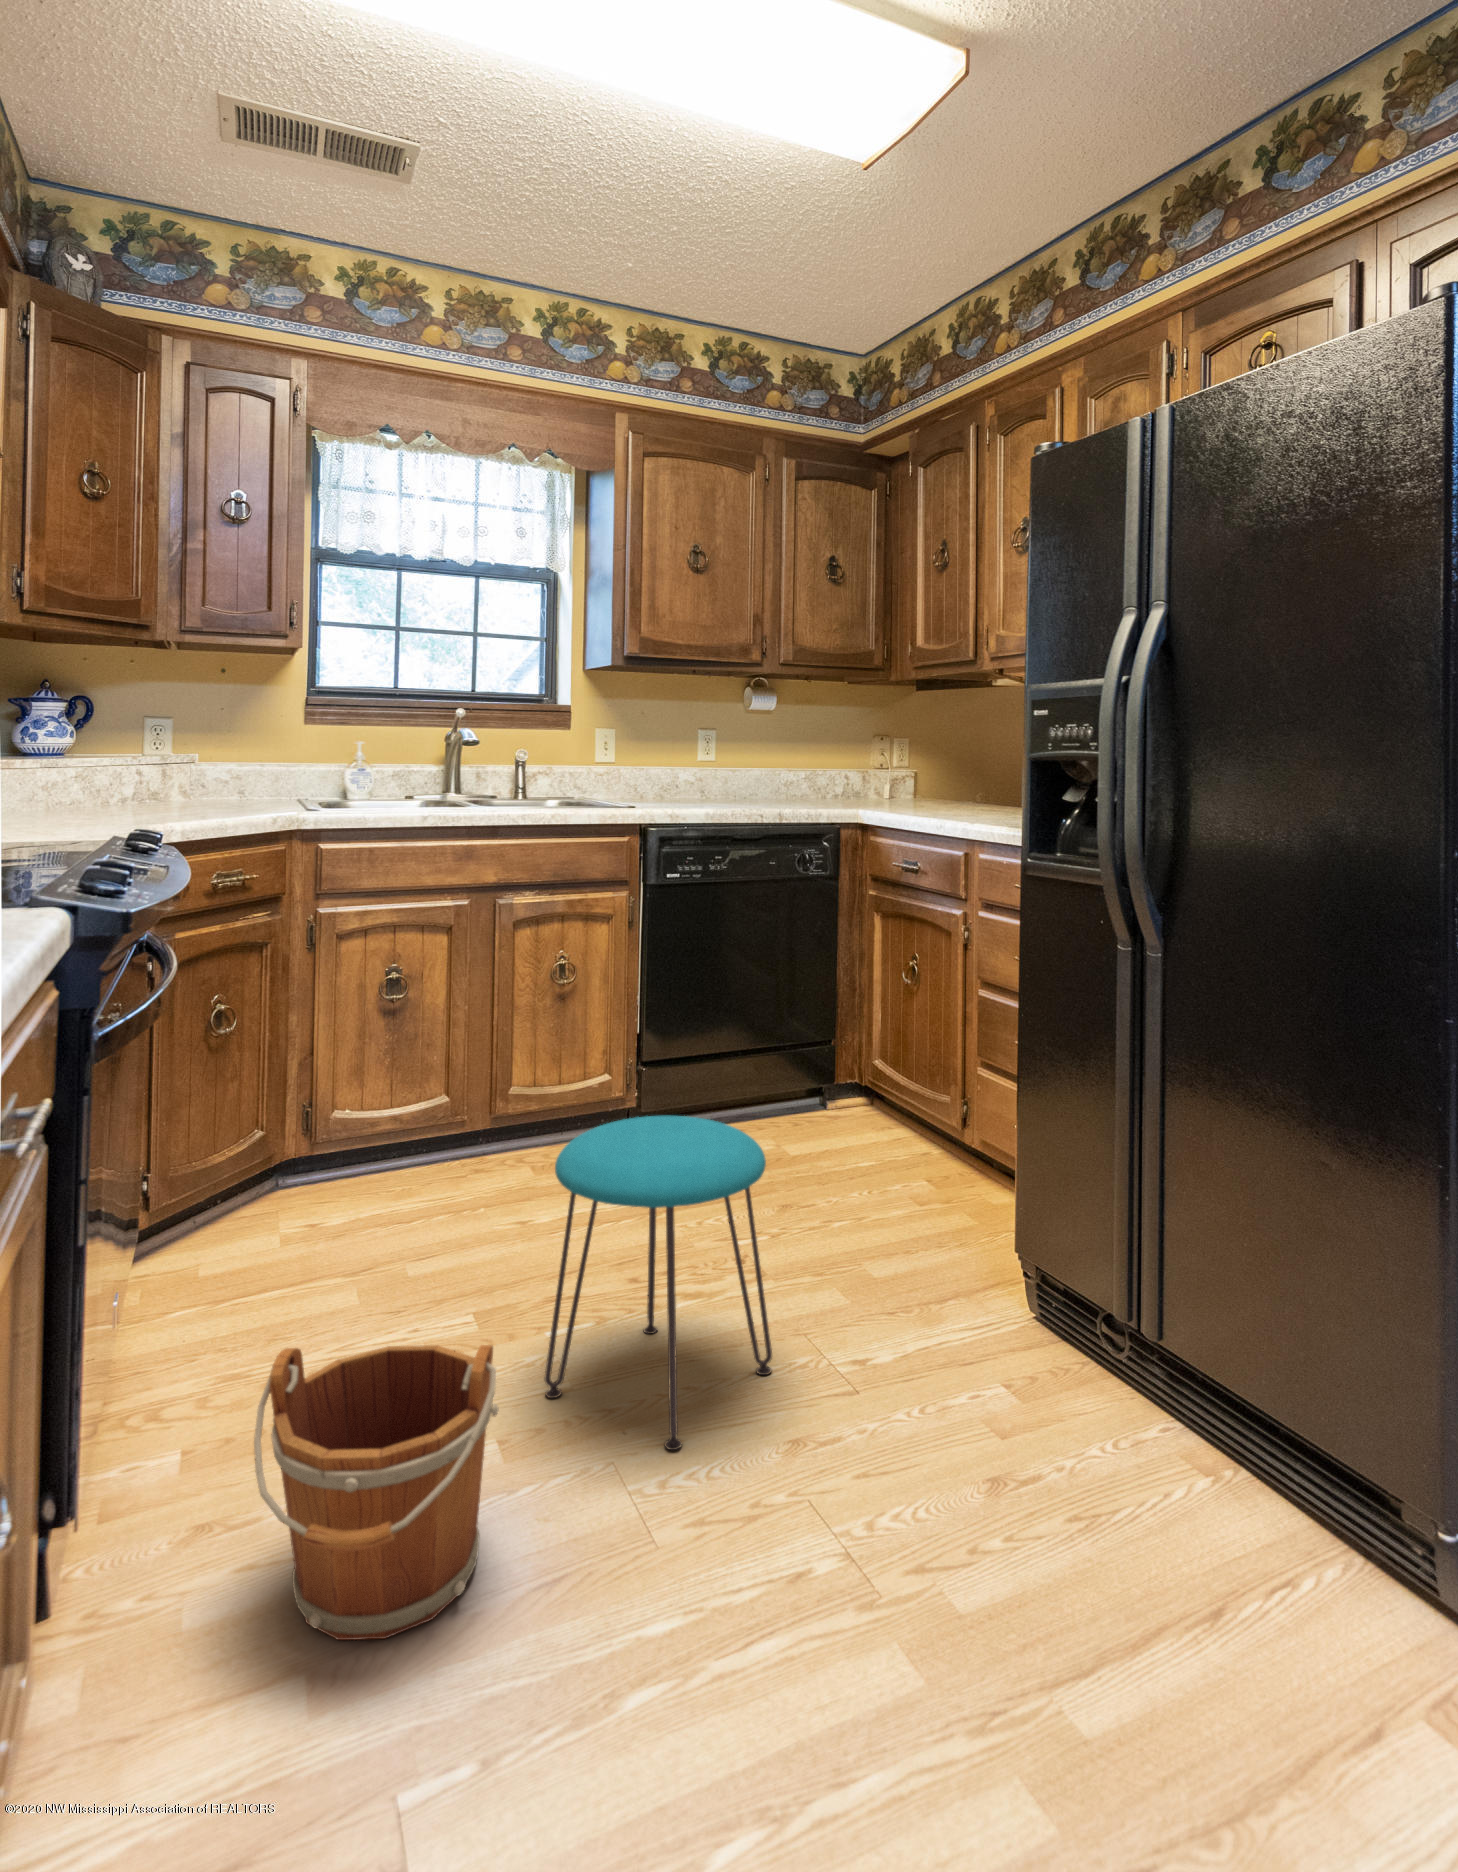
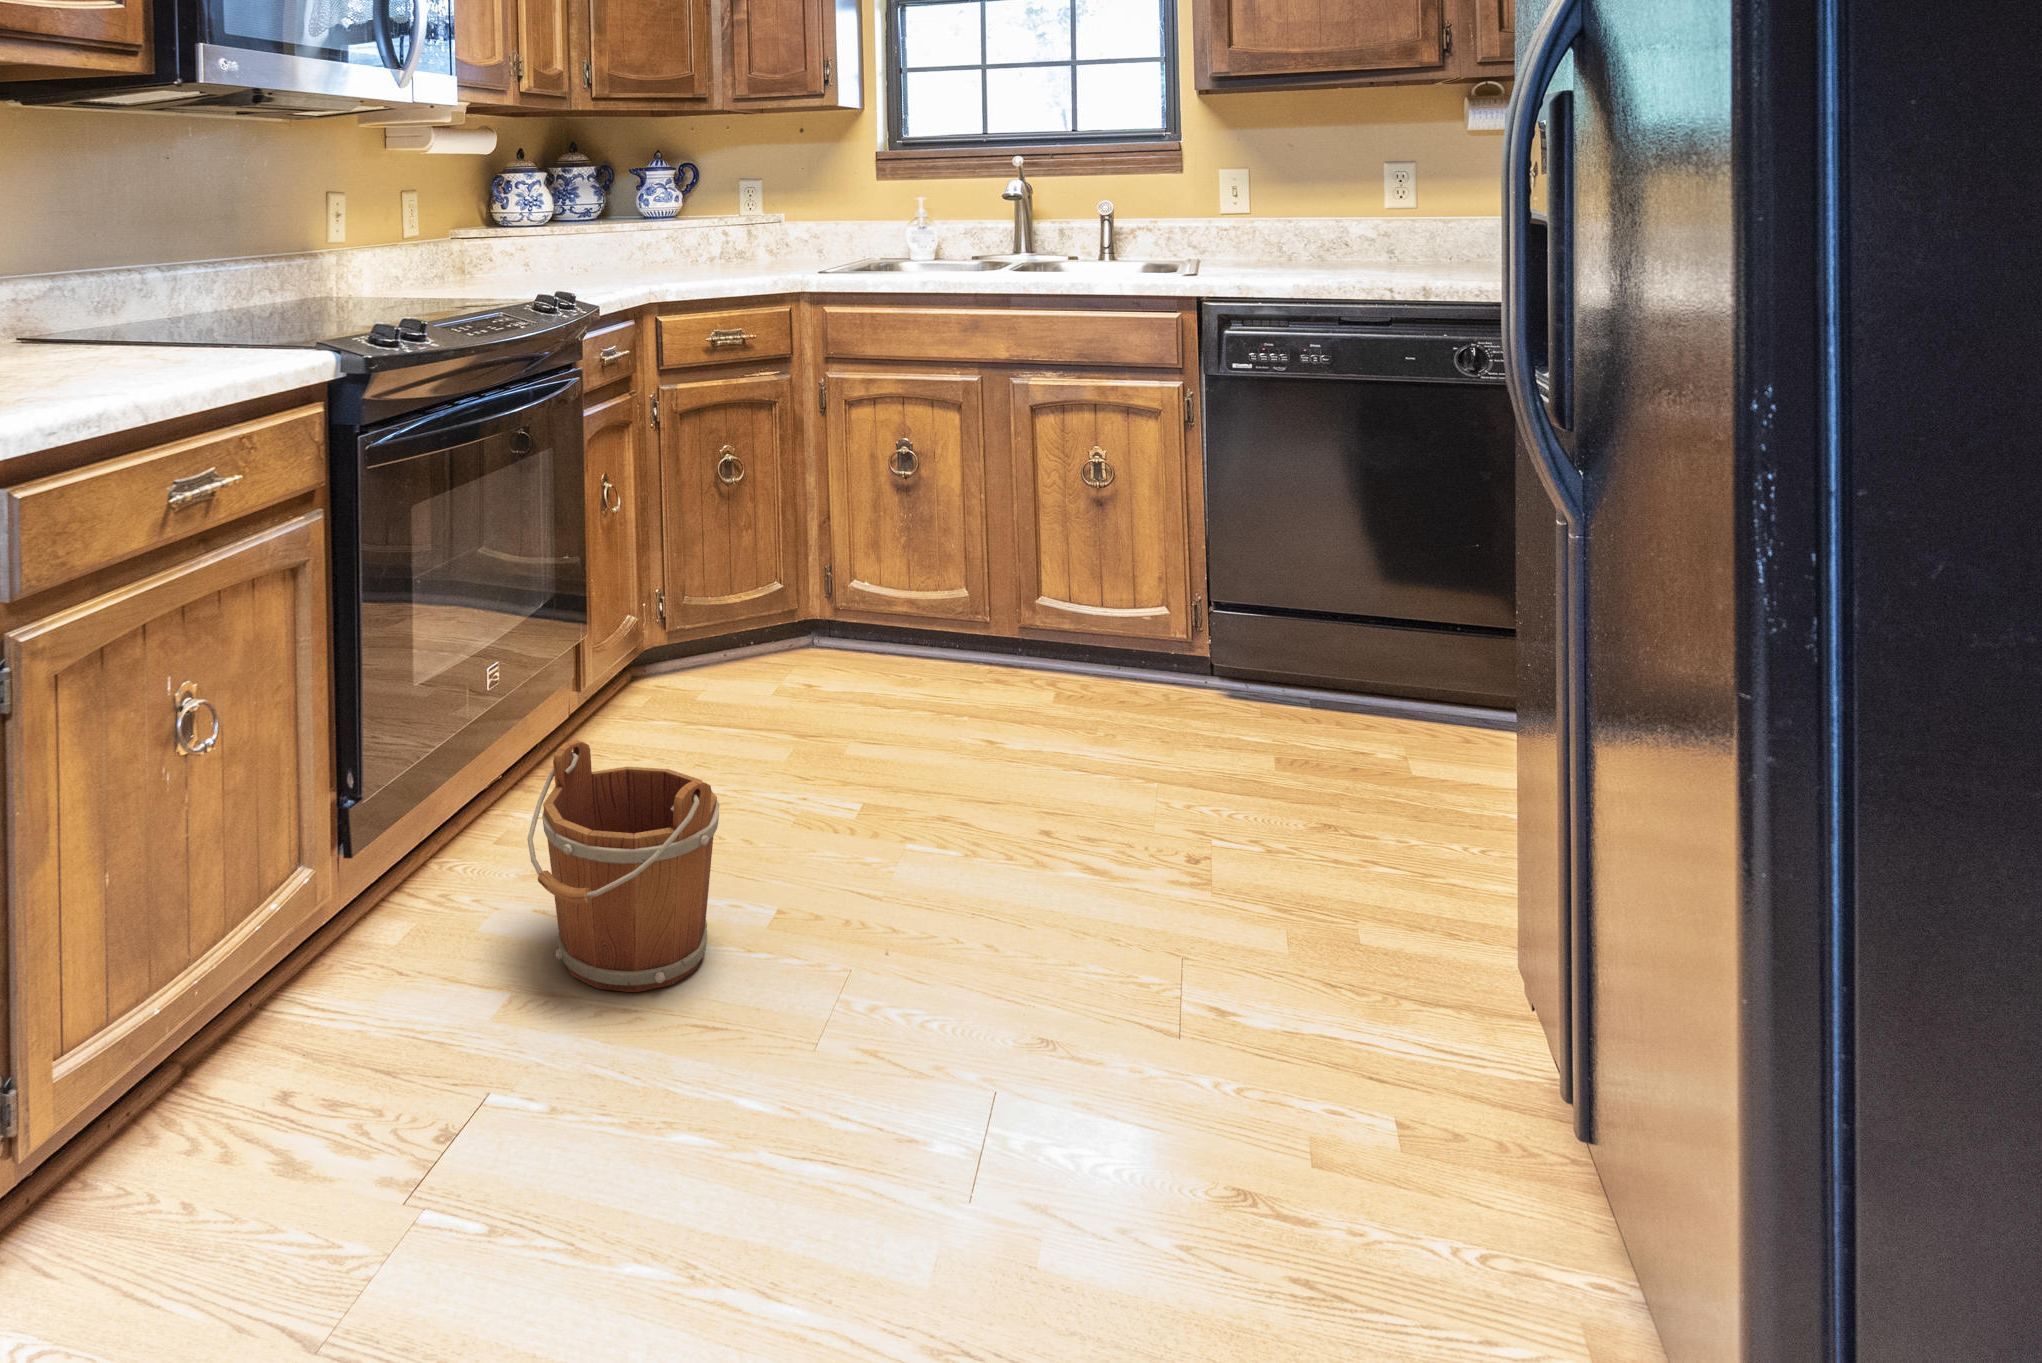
stool: present [544,1116,772,1450] -> none [856,626,1089,964]

